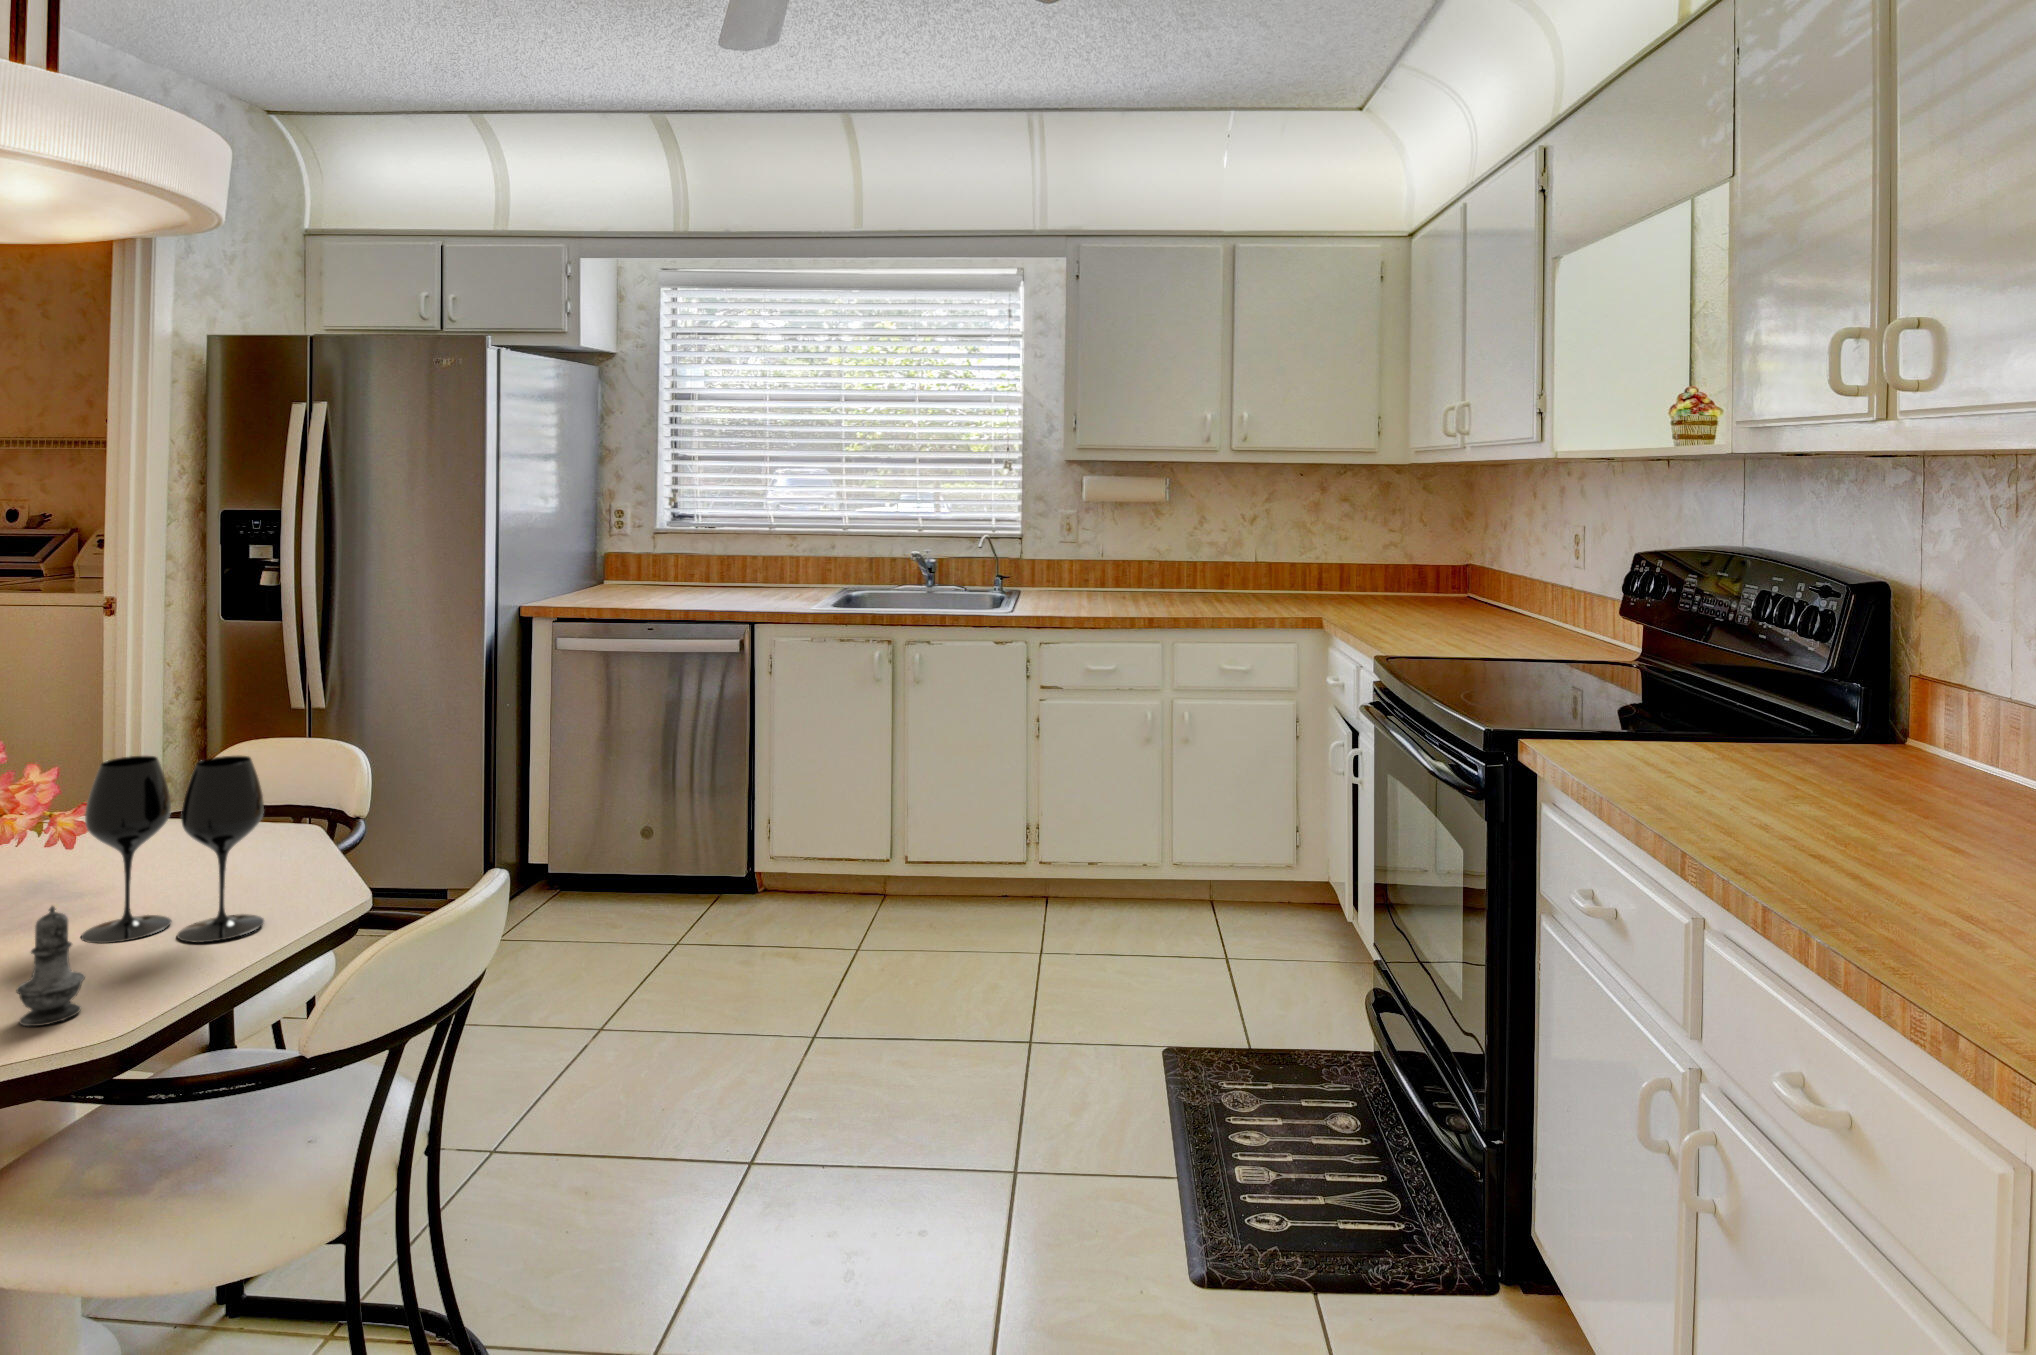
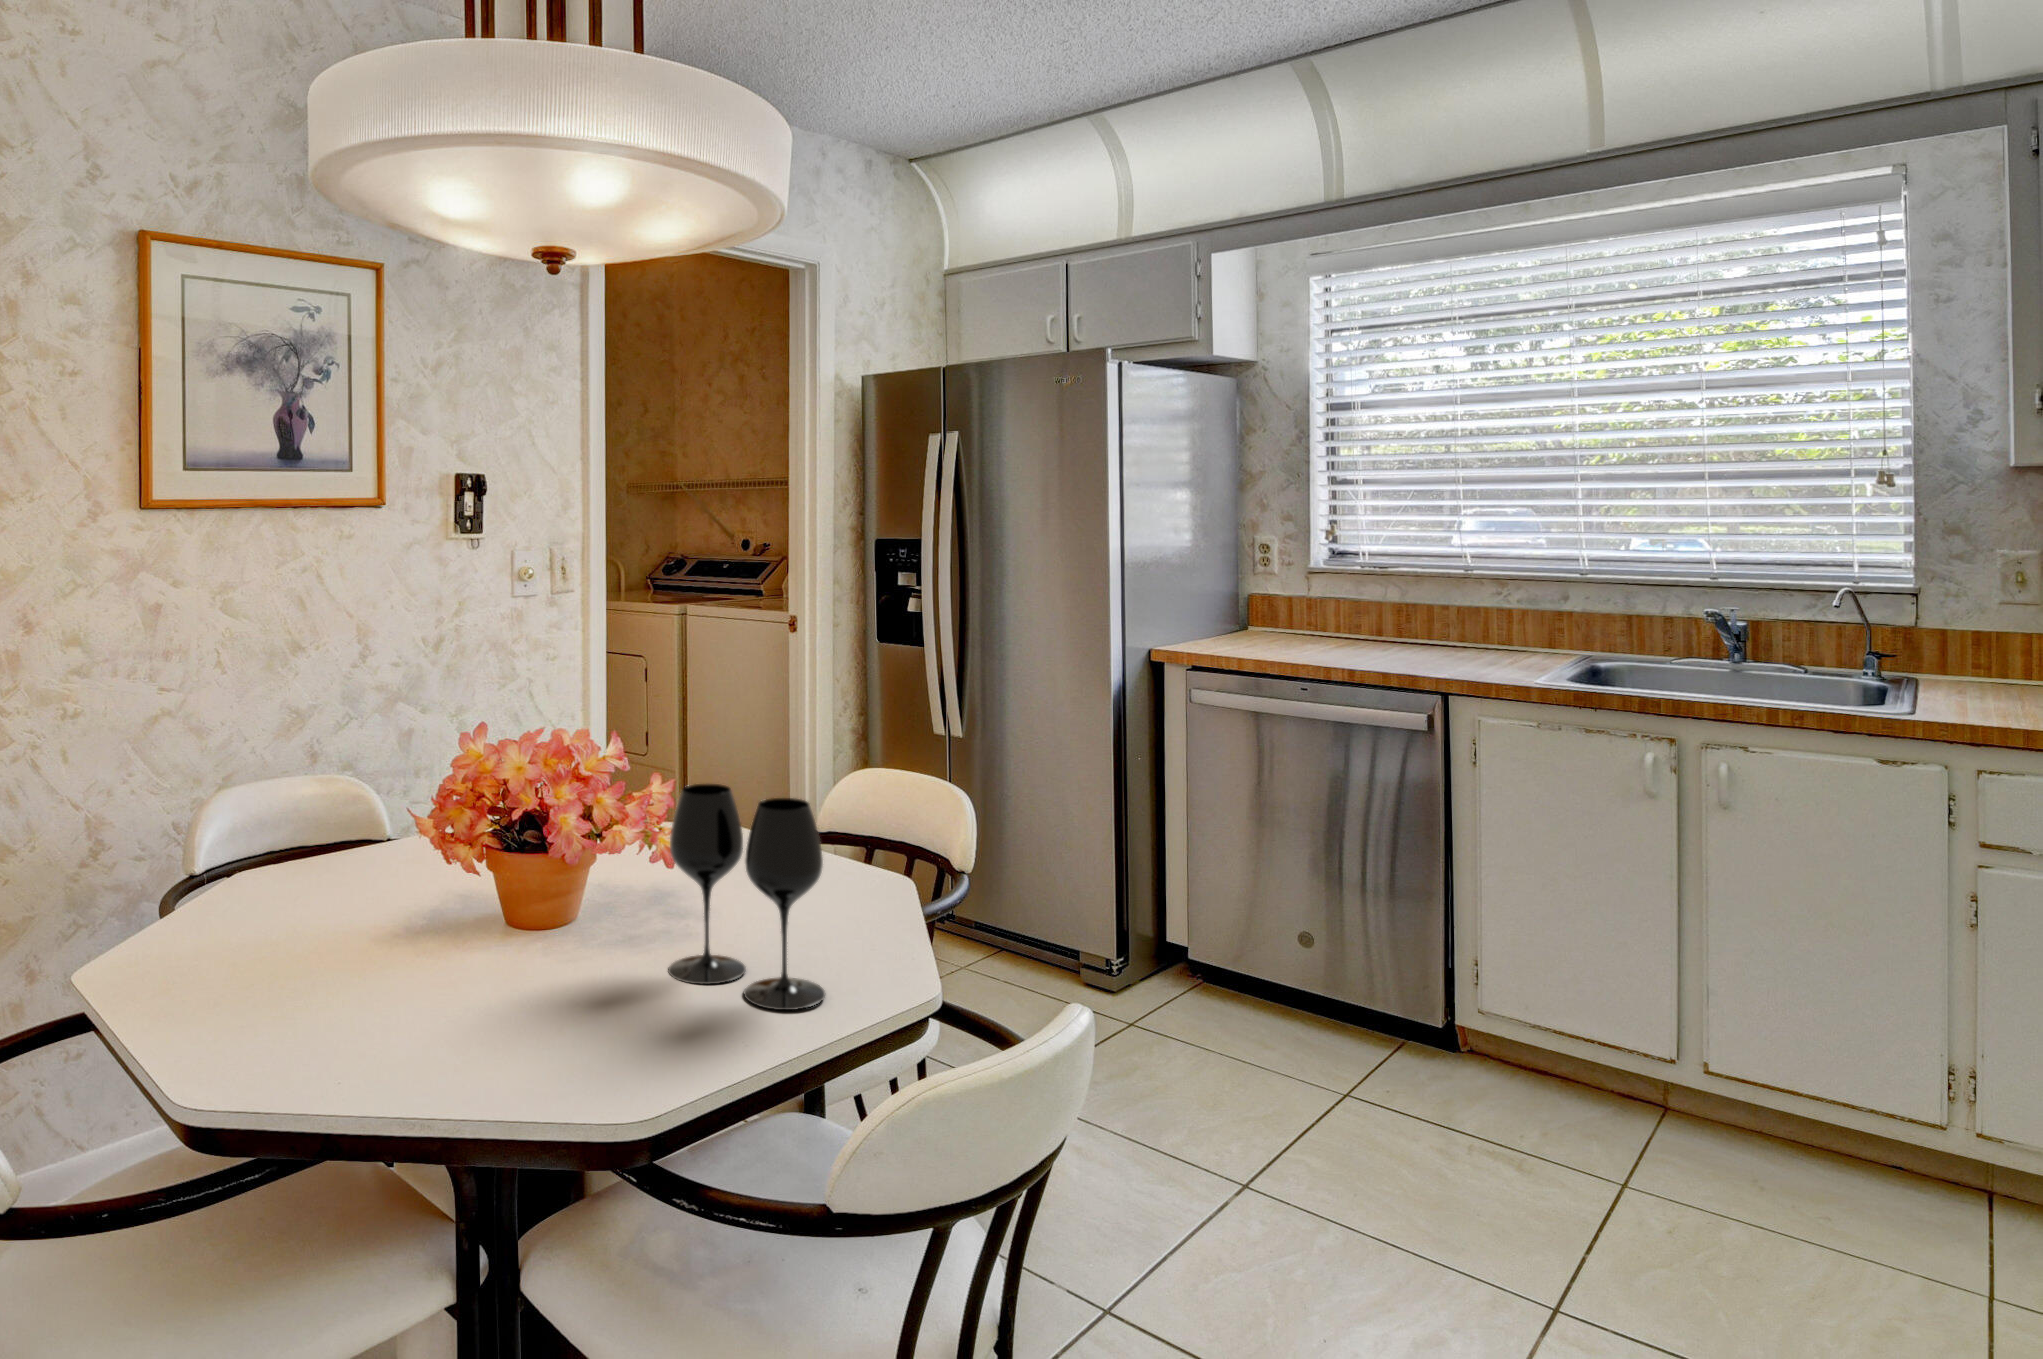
salt shaker: present [16,906,85,1026] -> none [576,943,635,1075]

